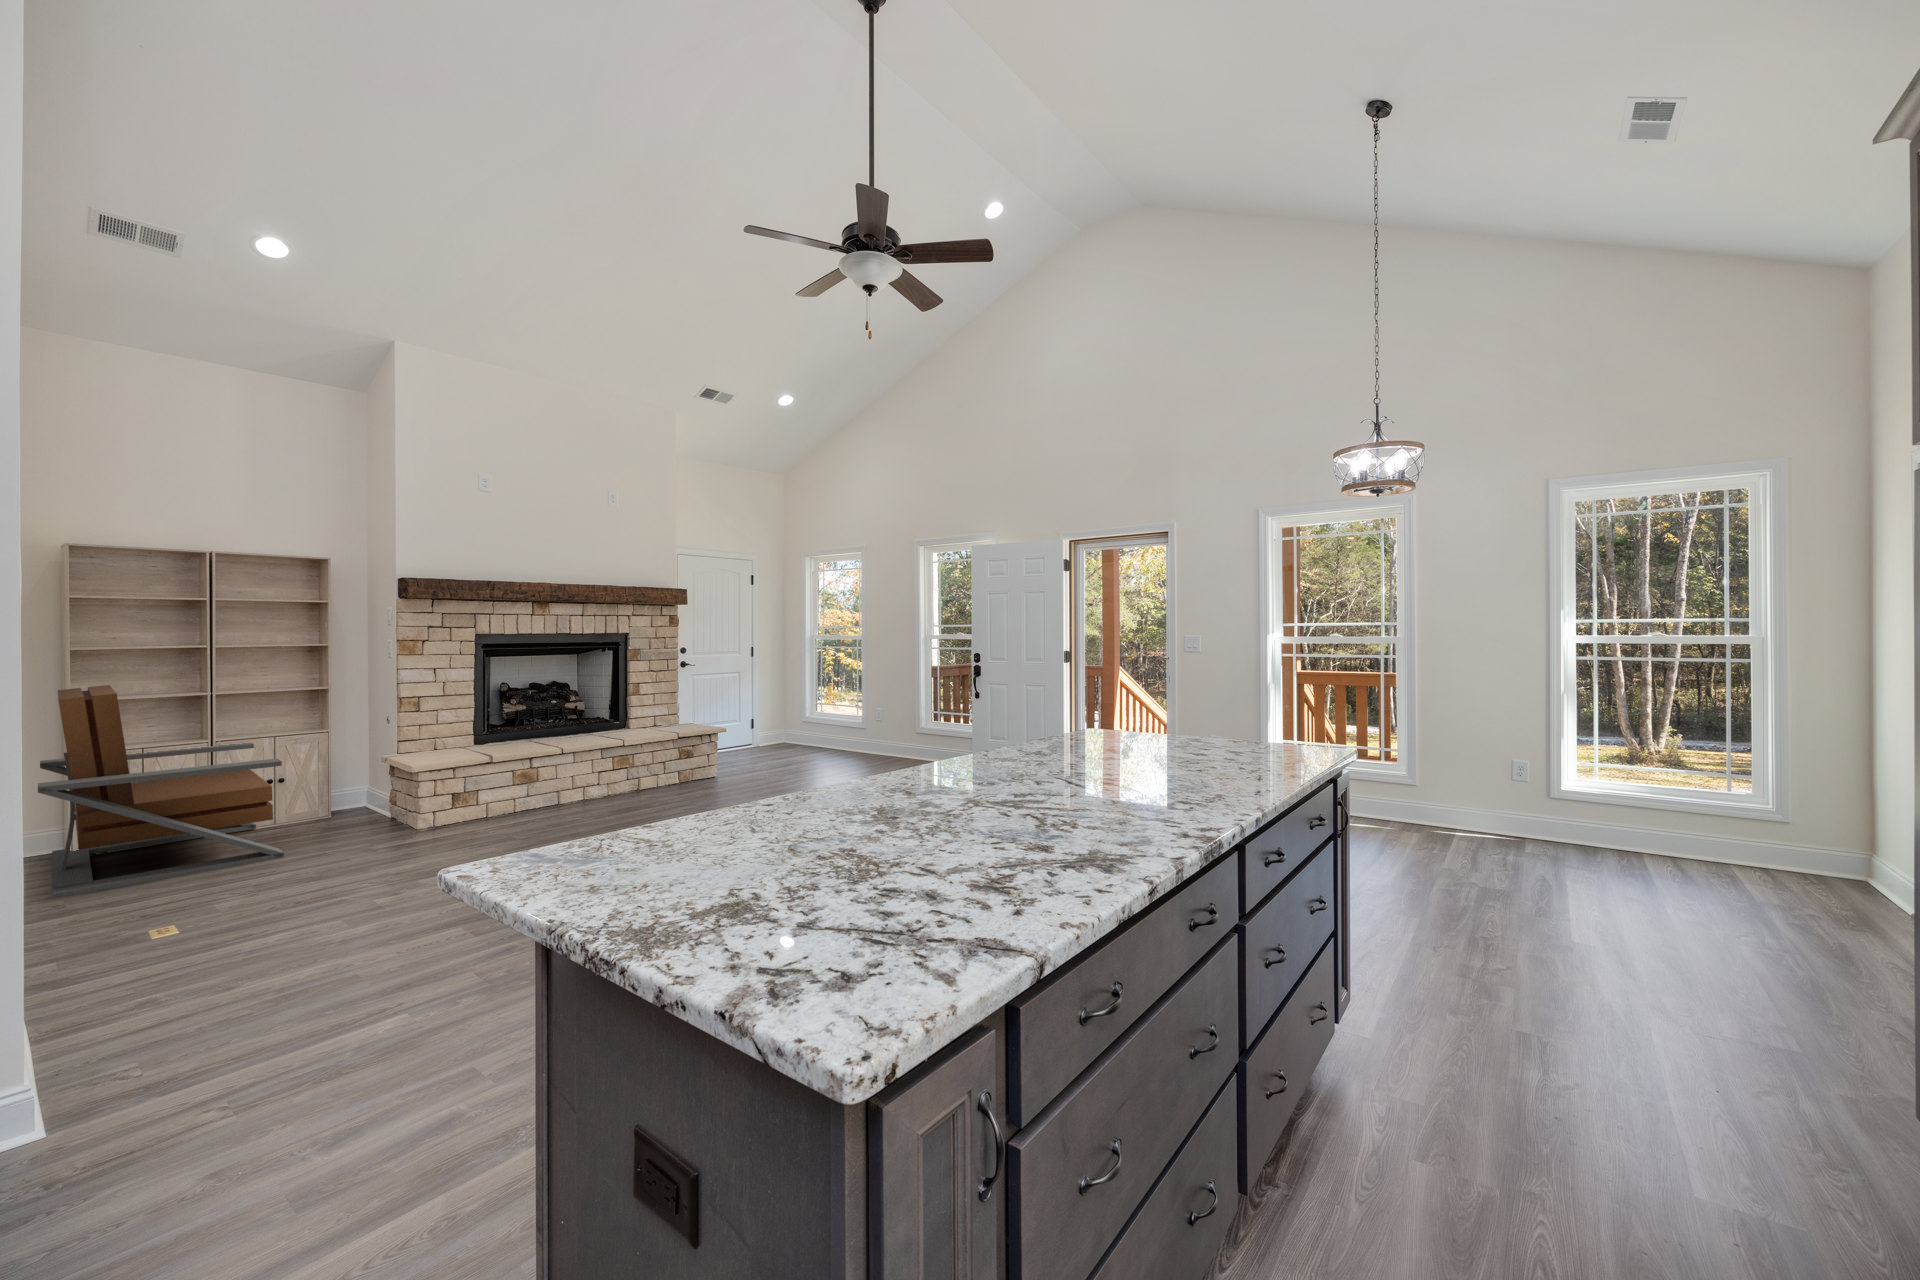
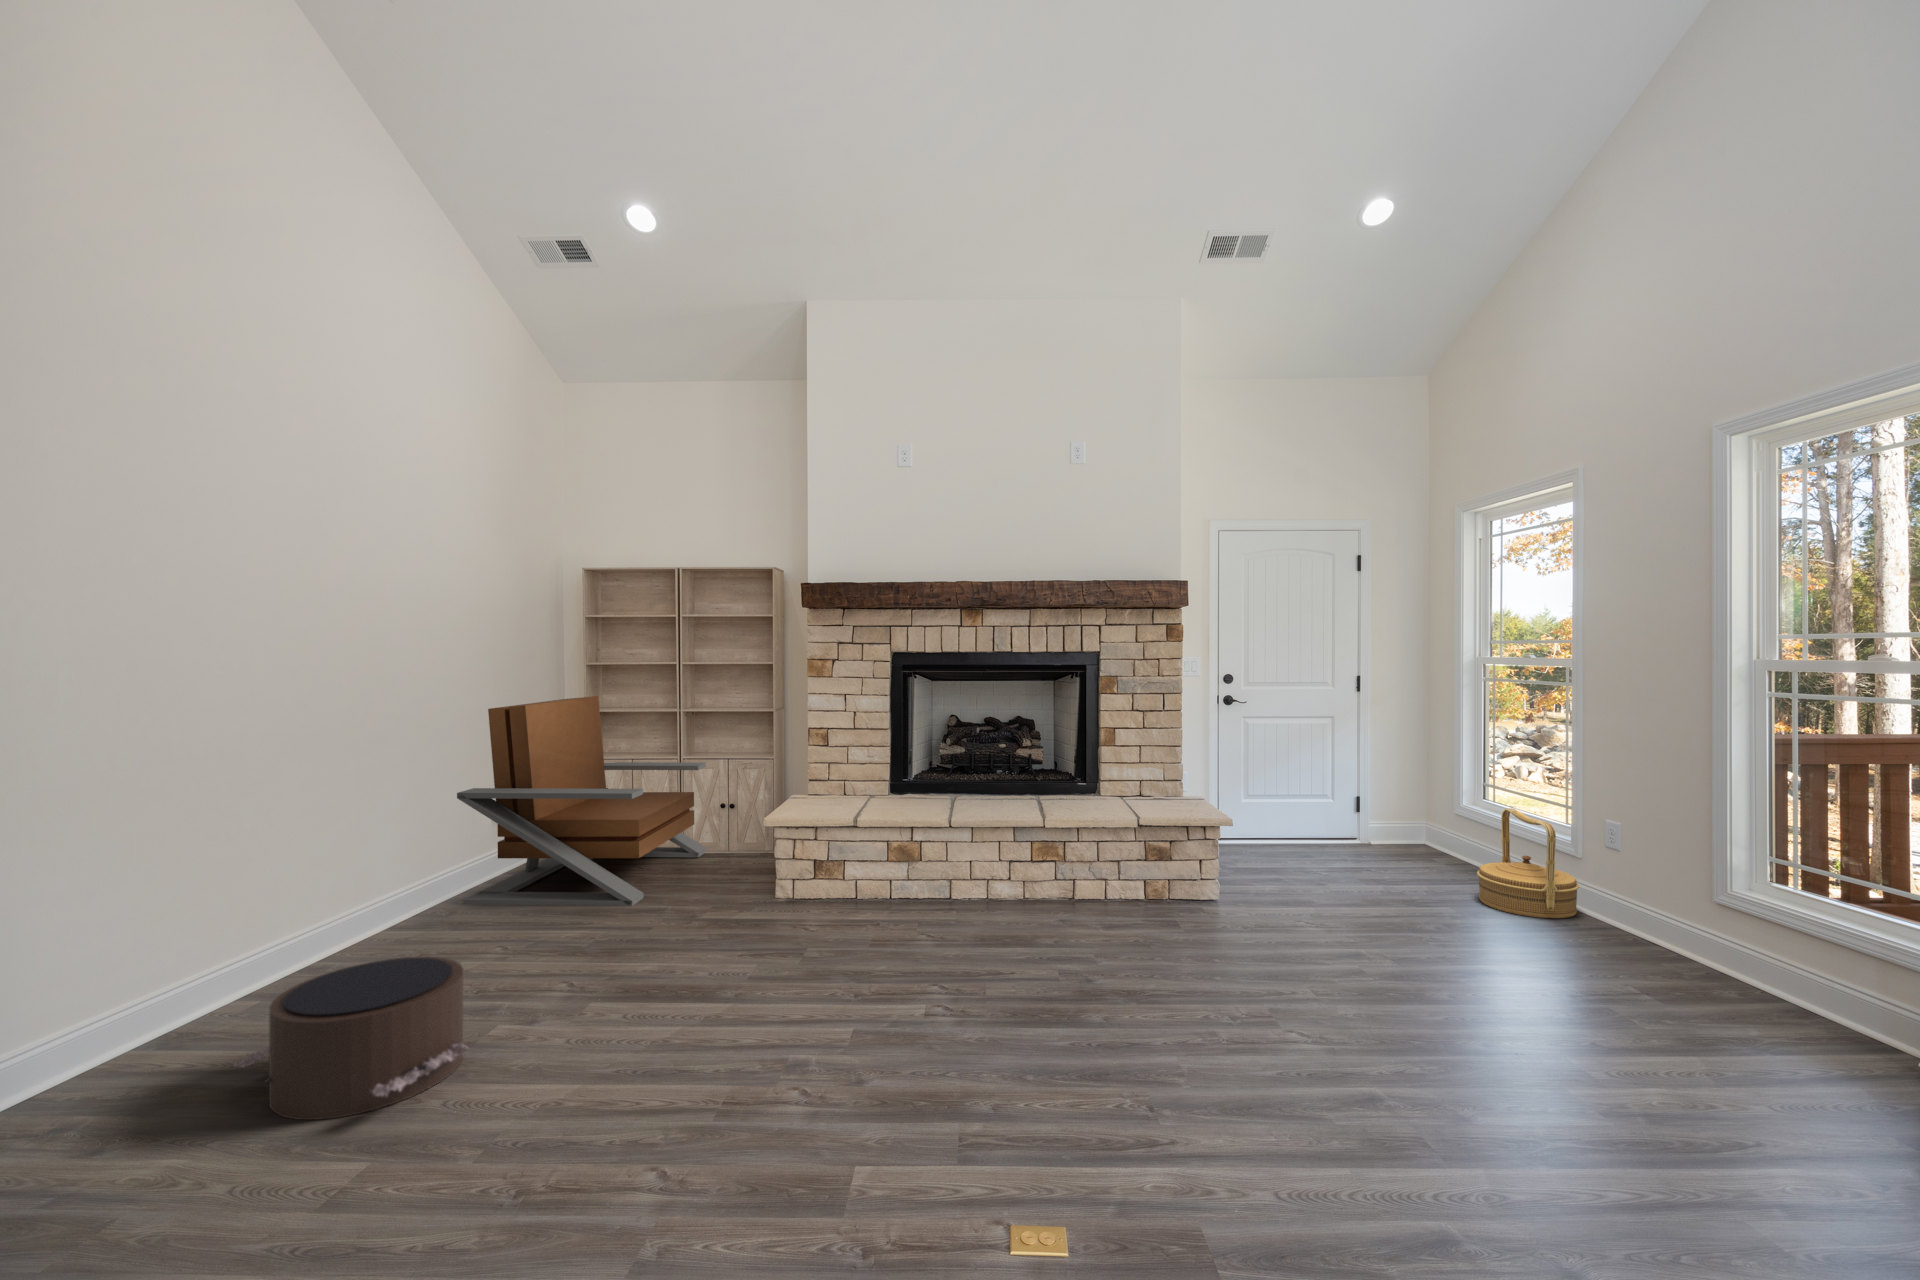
woven basket: none [828,708,868,756] -> present [1477,808,1579,919]
pouf: none [240,856,422,957] -> present [234,957,466,1120]

